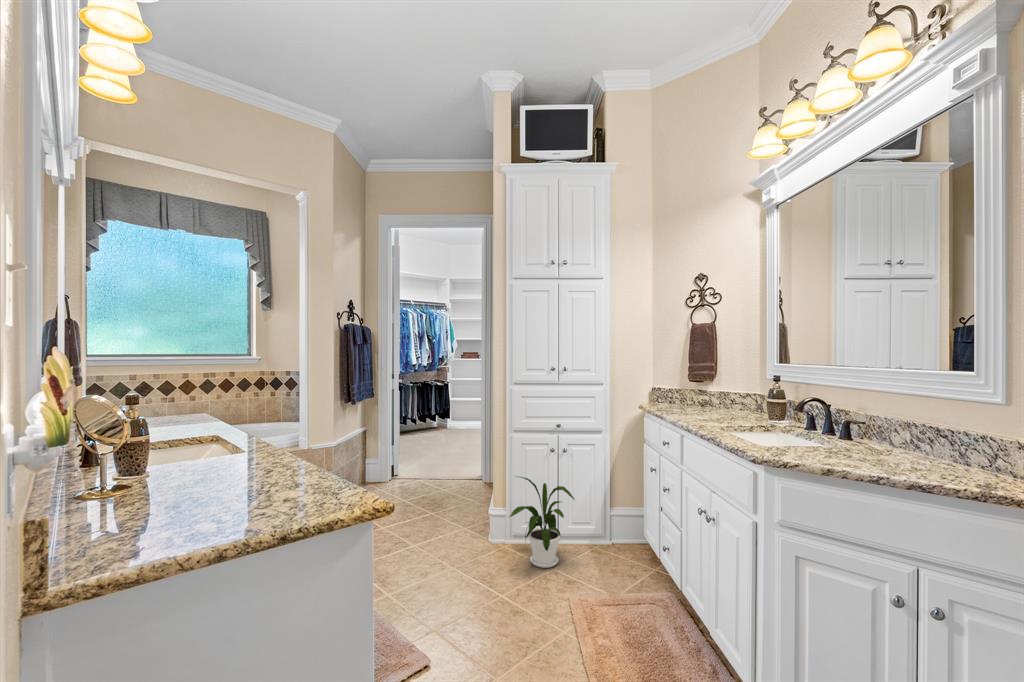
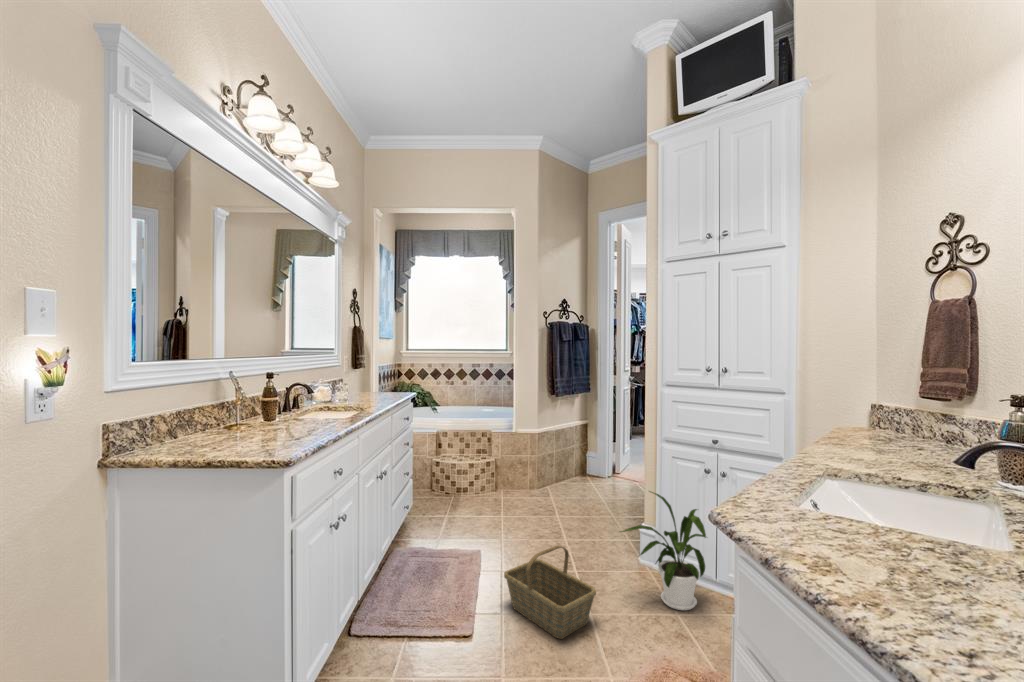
basket: none [426,545,517,629] -> present [504,545,596,639]

